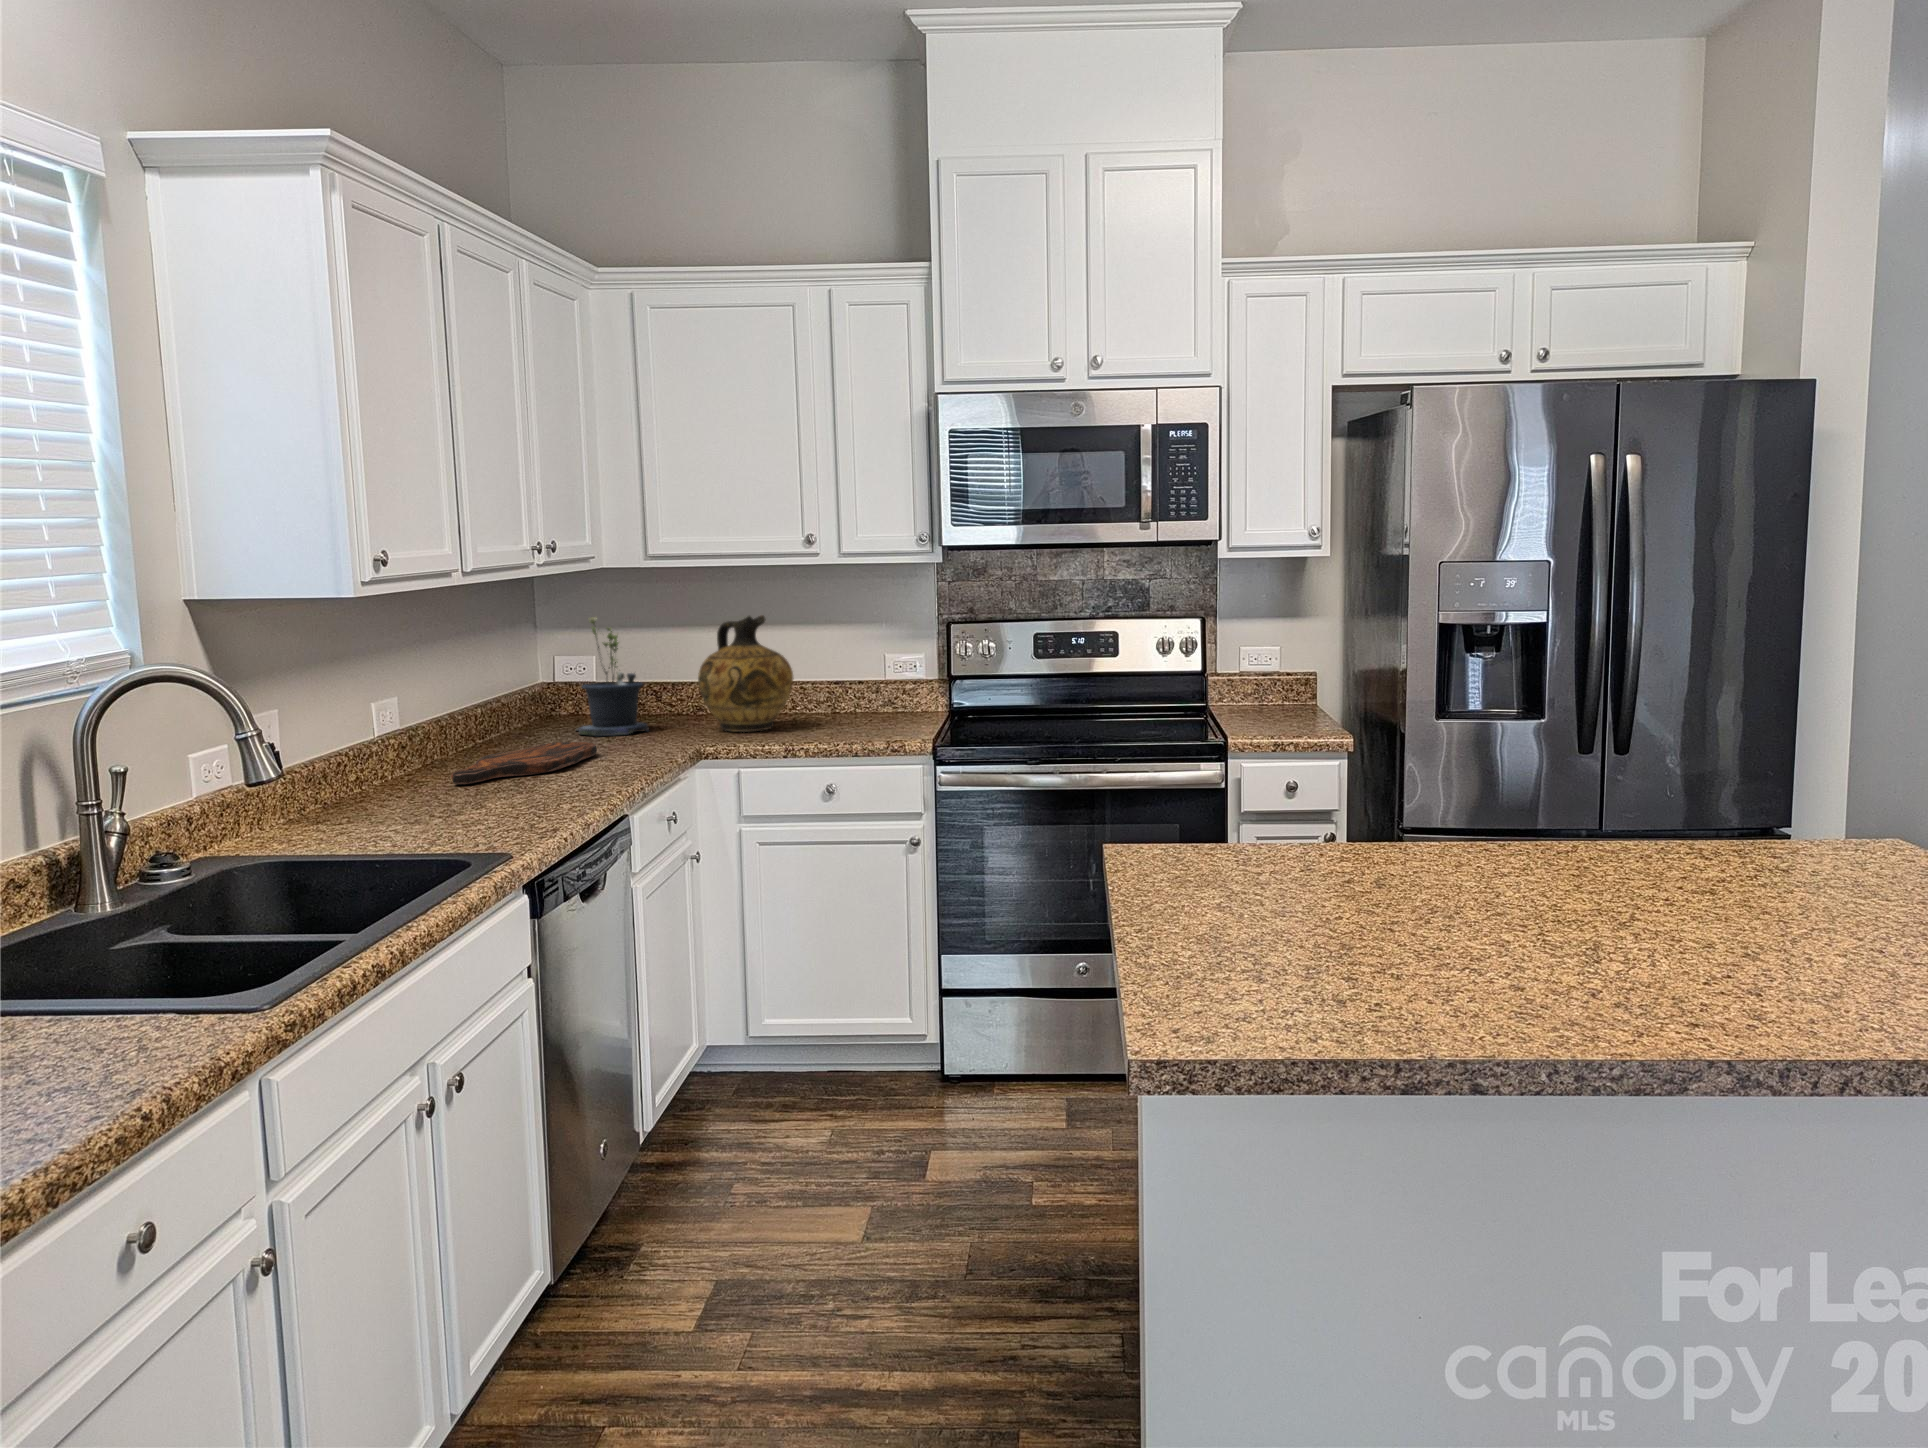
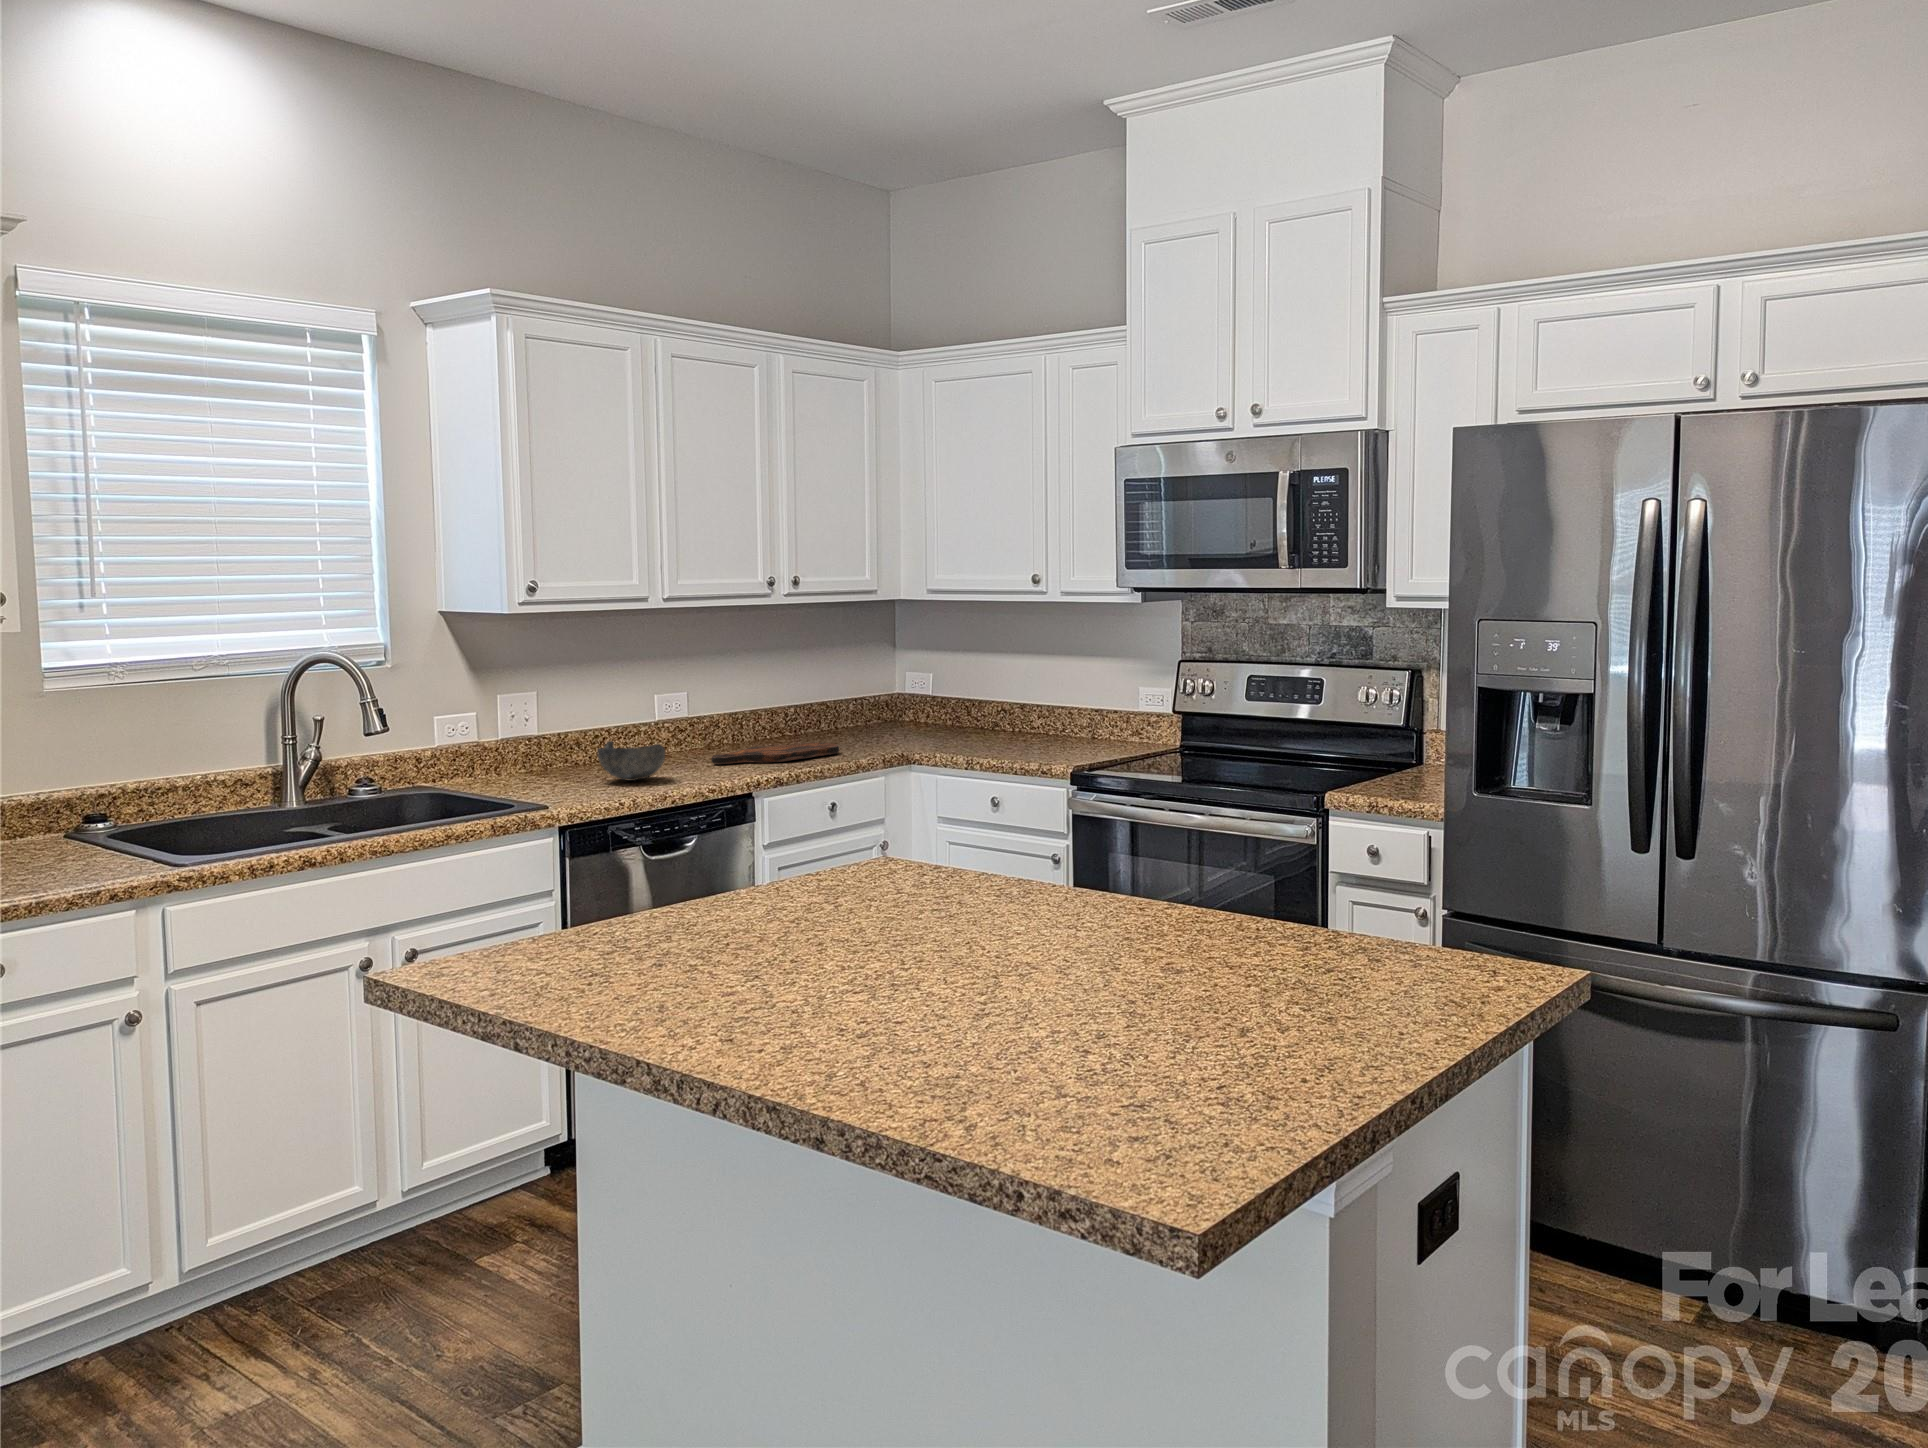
ceramic jug: present [698,615,794,732] -> none [948,648,1028,747]
potted plant: present [576,617,649,736] -> none [871,644,927,742]
bowl: none [323,761,450,824] -> present [597,741,665,781]

